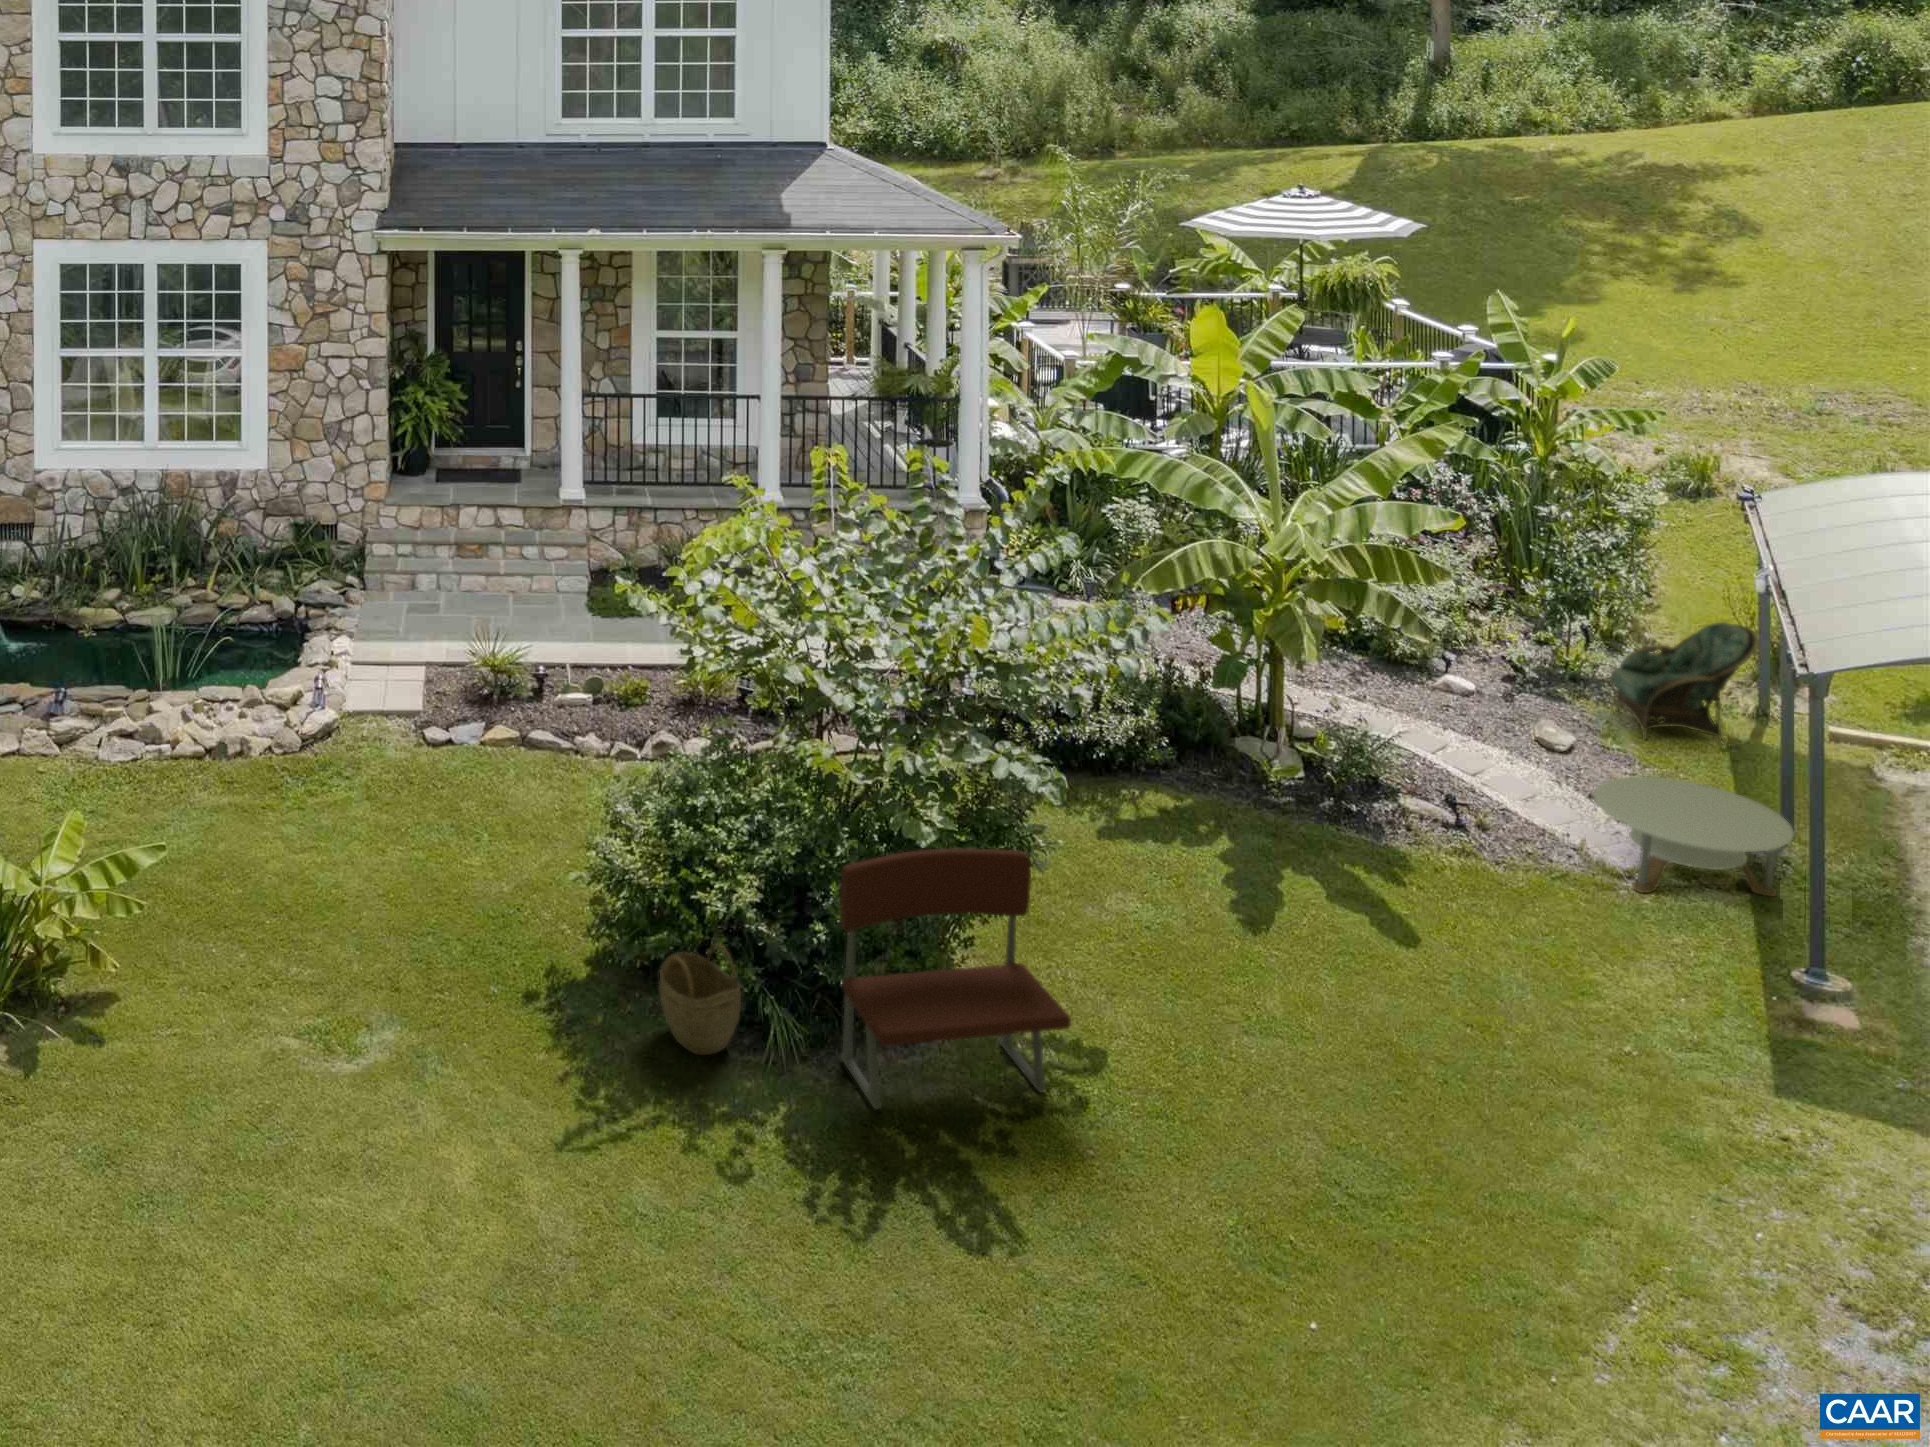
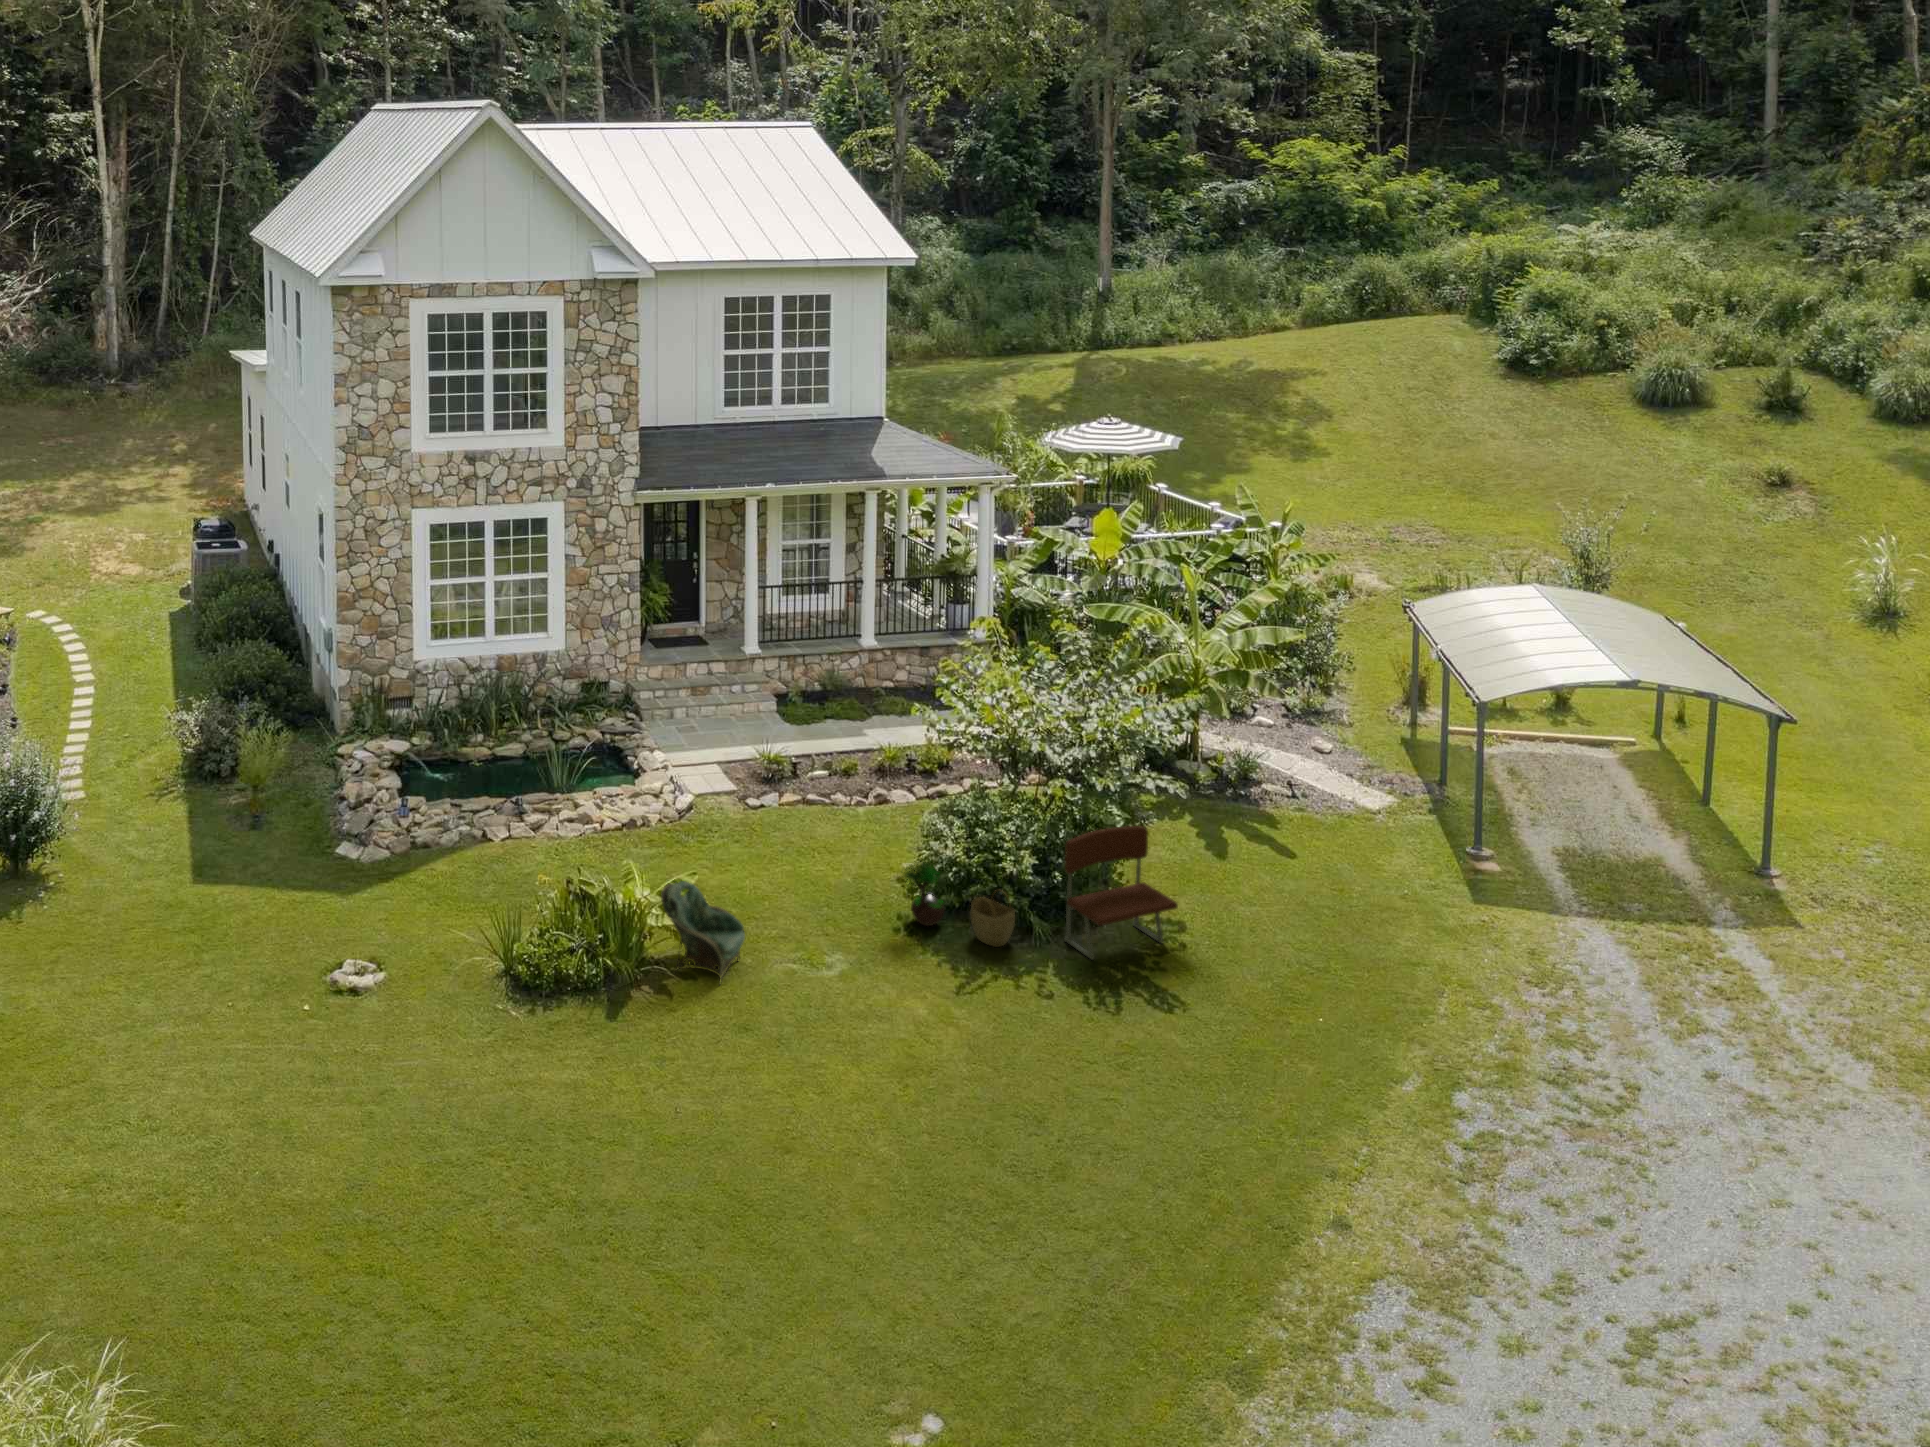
armchair: present [1611,622,1759,741] -> present [661,881,745,979]
round table: present [1594,777,1794,896] -> none [1360,765,1453,823]
potted tree: none [534,856,630,995] -> present [904,861,944,926]

